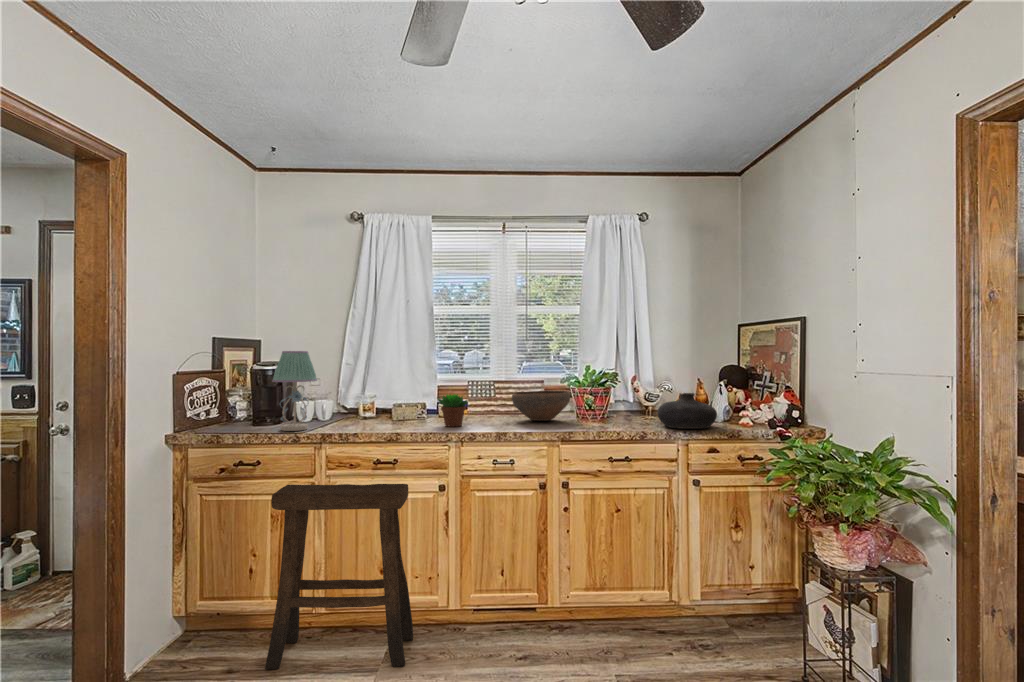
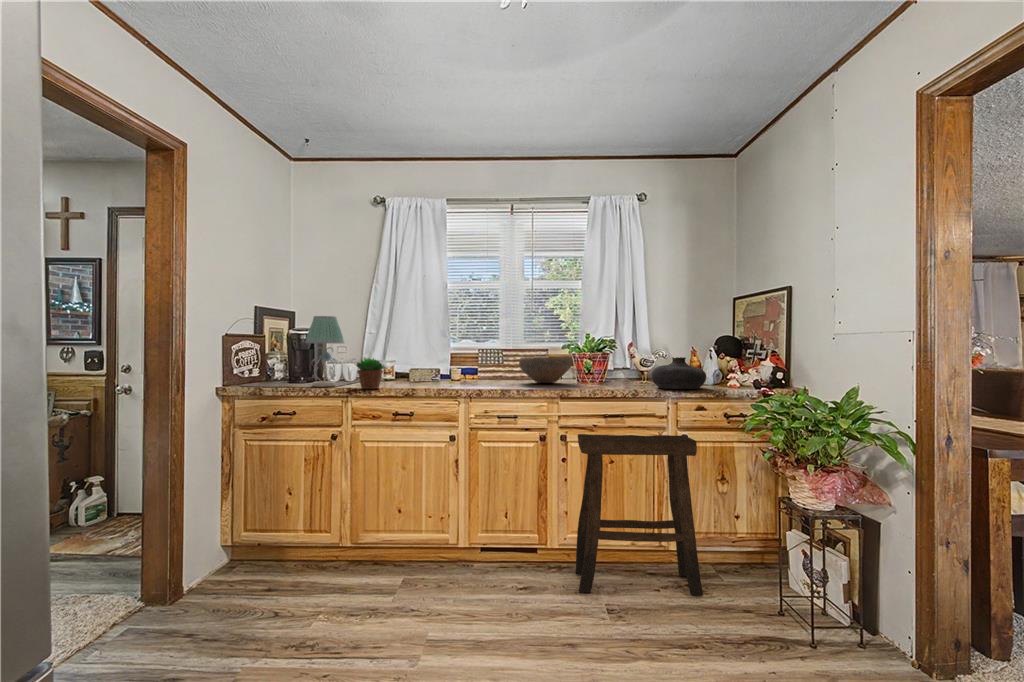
succulent plant: present [438,394,467,427] -> present [356,358,386,389]
stool: present [265,484,413,669] -> present [575,434,703,596]

